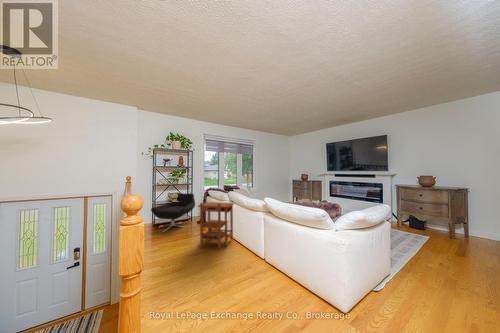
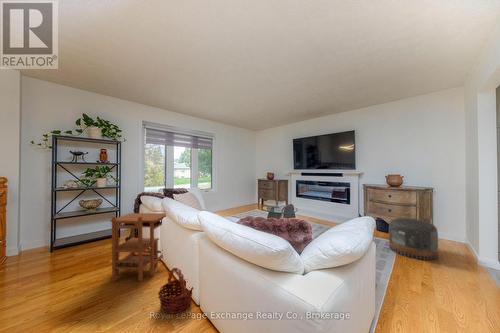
lounge chair: present [151,193,195,232] -> none [48,200,122,257]
pouf: none [420,215,470,251] -> present [389,218,438,260]
basket: none [238,239,261,269] -> present [158,268,193,314]

